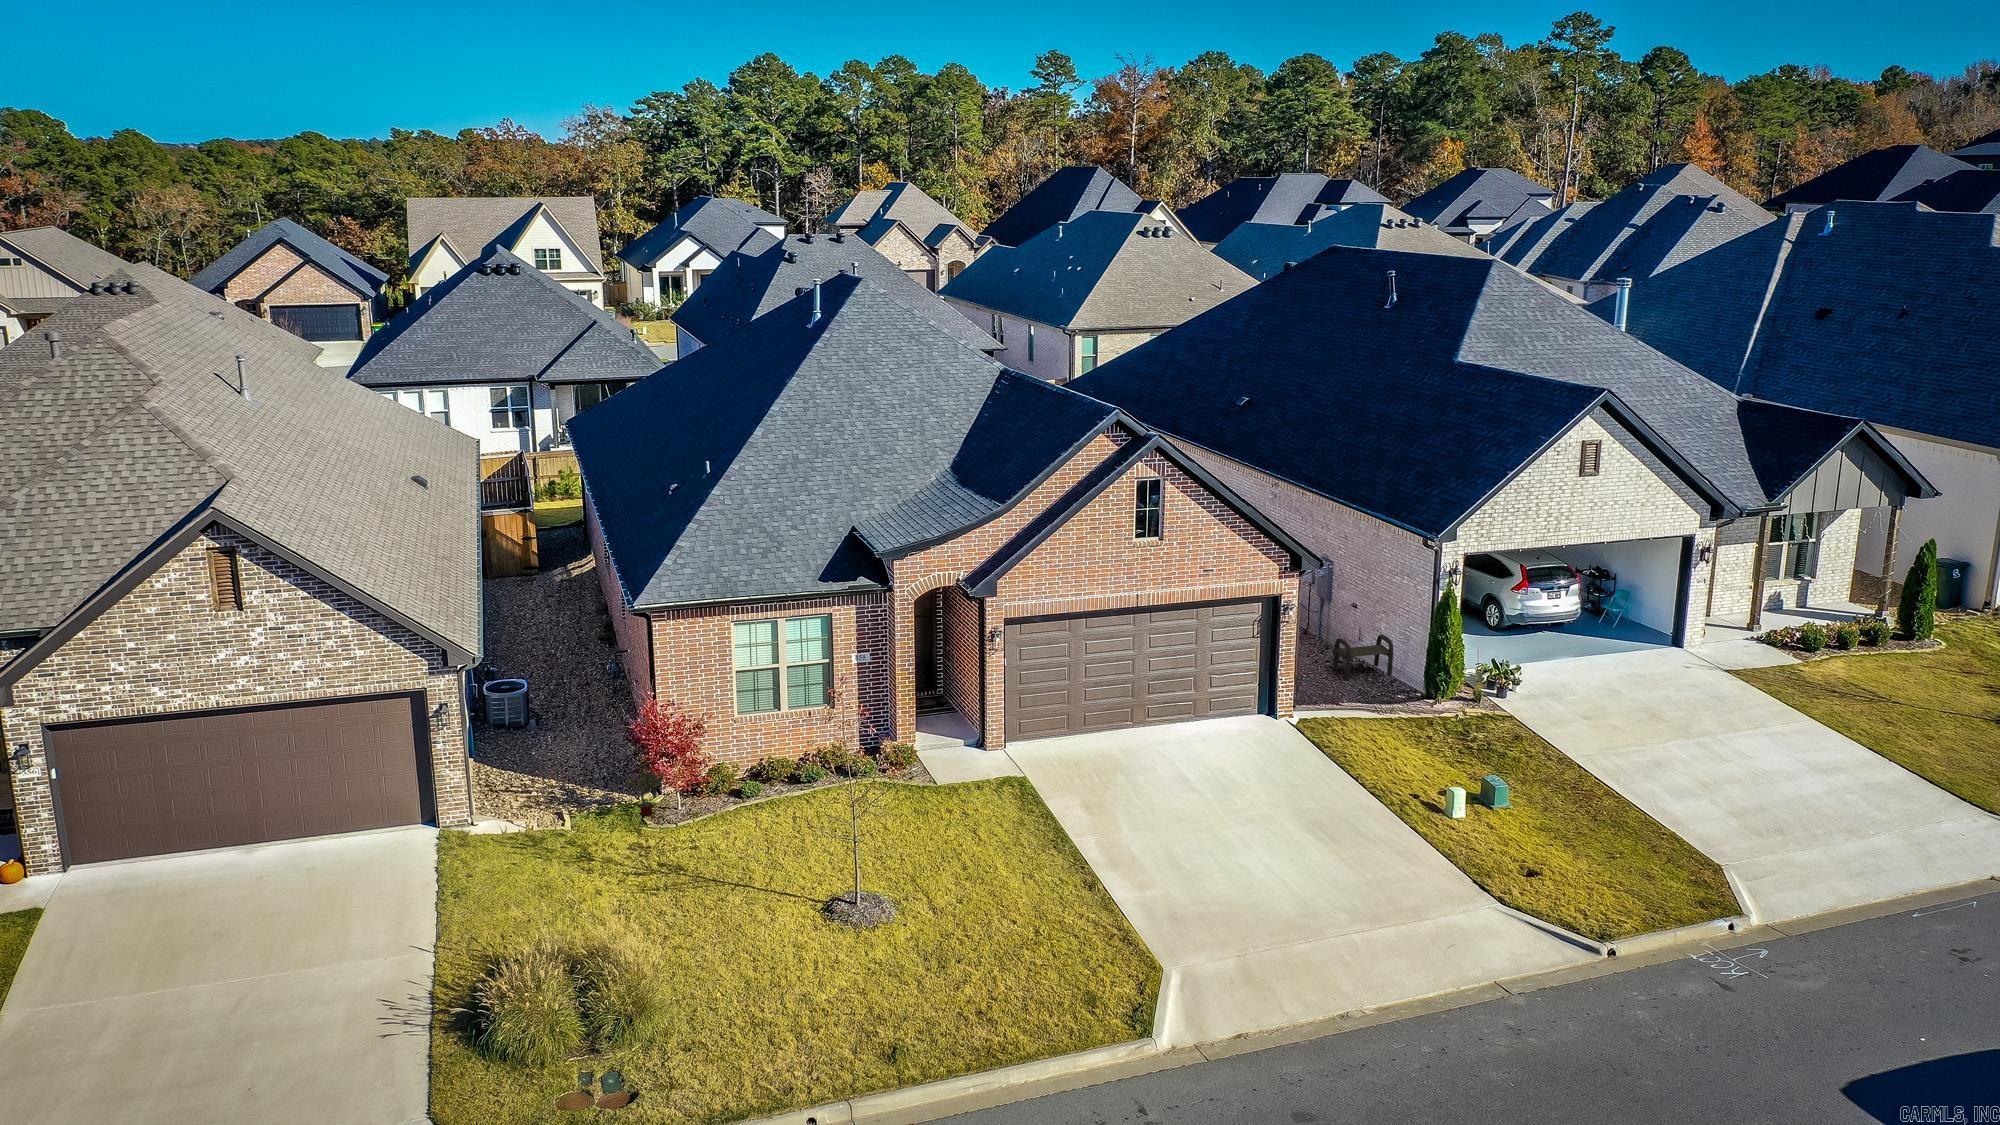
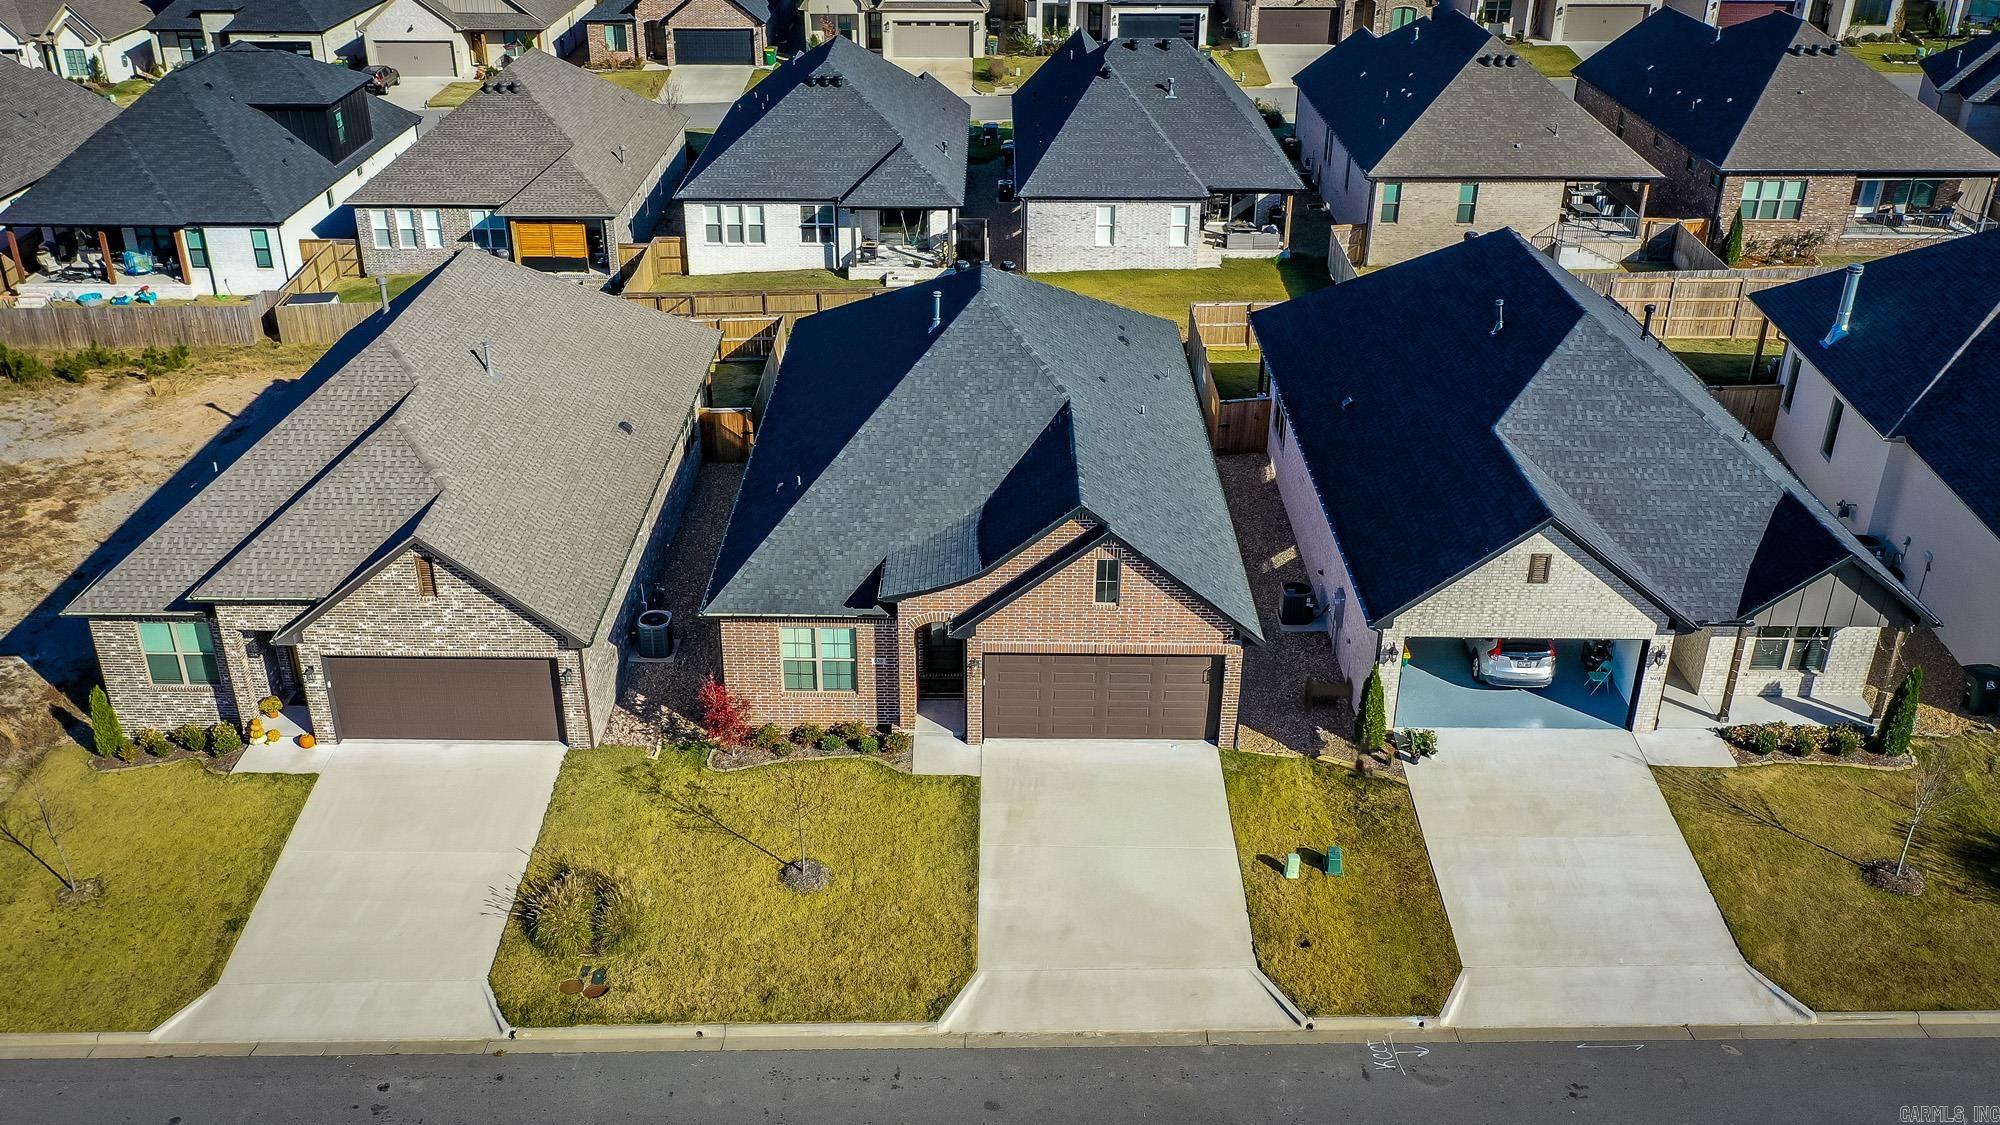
potted tree: present [625,763,664,816] -> present [1346,734,1379,769]

